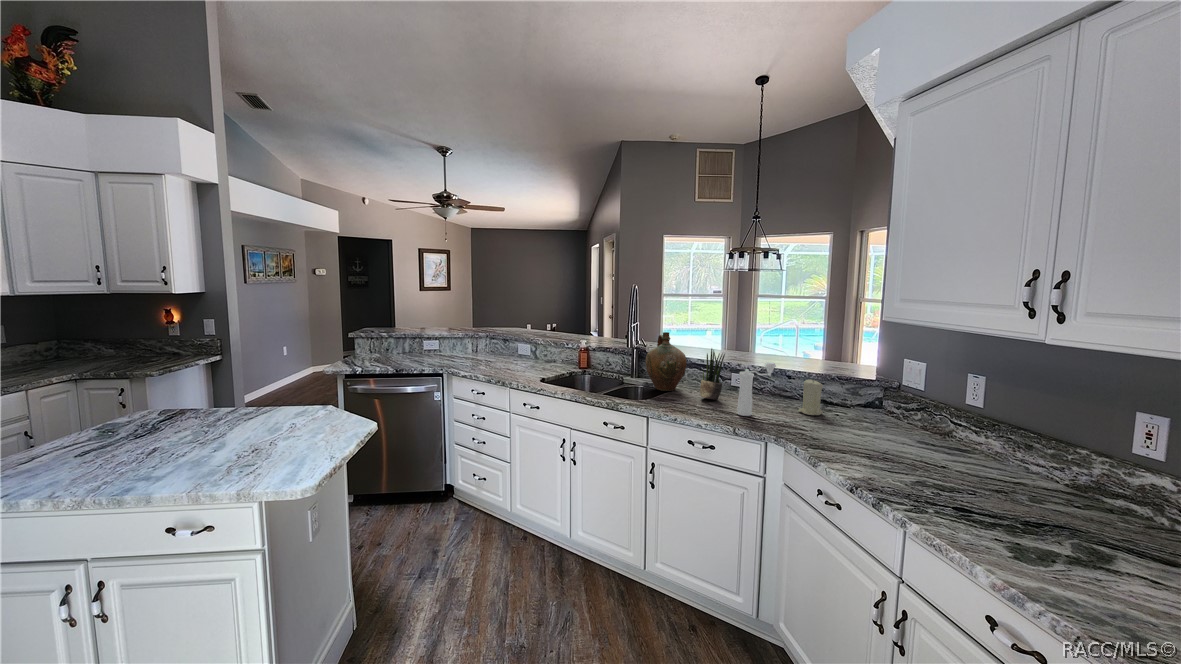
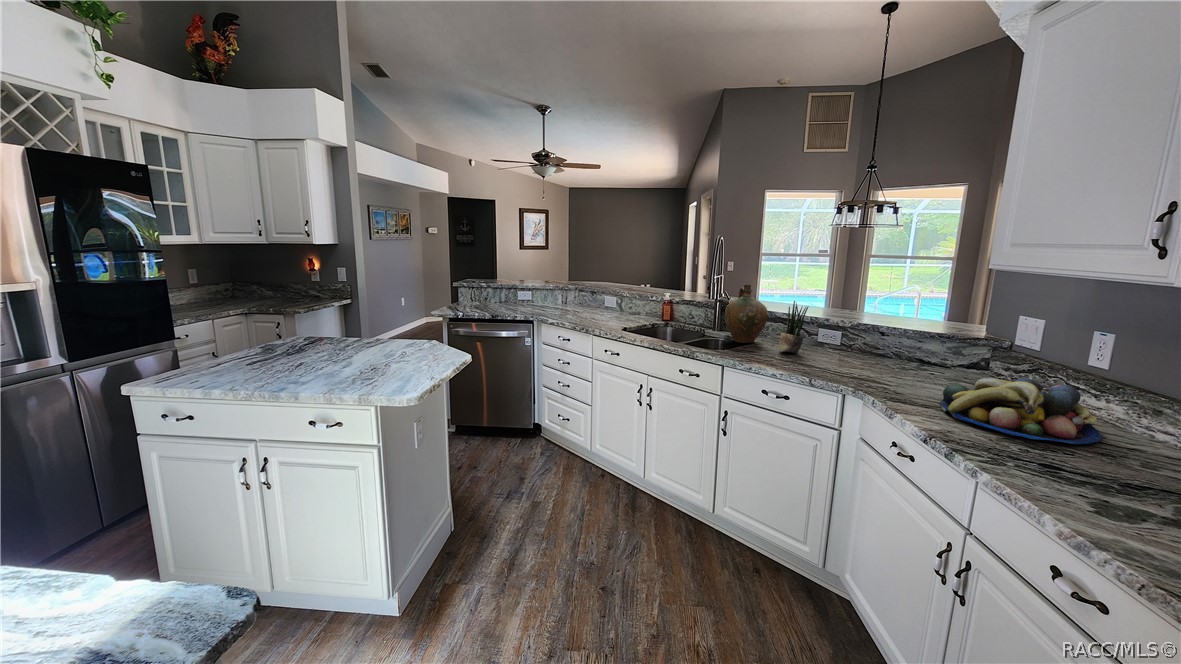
pepper mill: present [737,362,776,416] -> none [816,315,862,369]
candle: present [798,379,823,415] -> none [885,335,915,373]
fruit bowl: none [853,419,991,482] -> present [939,378,1102,444]

